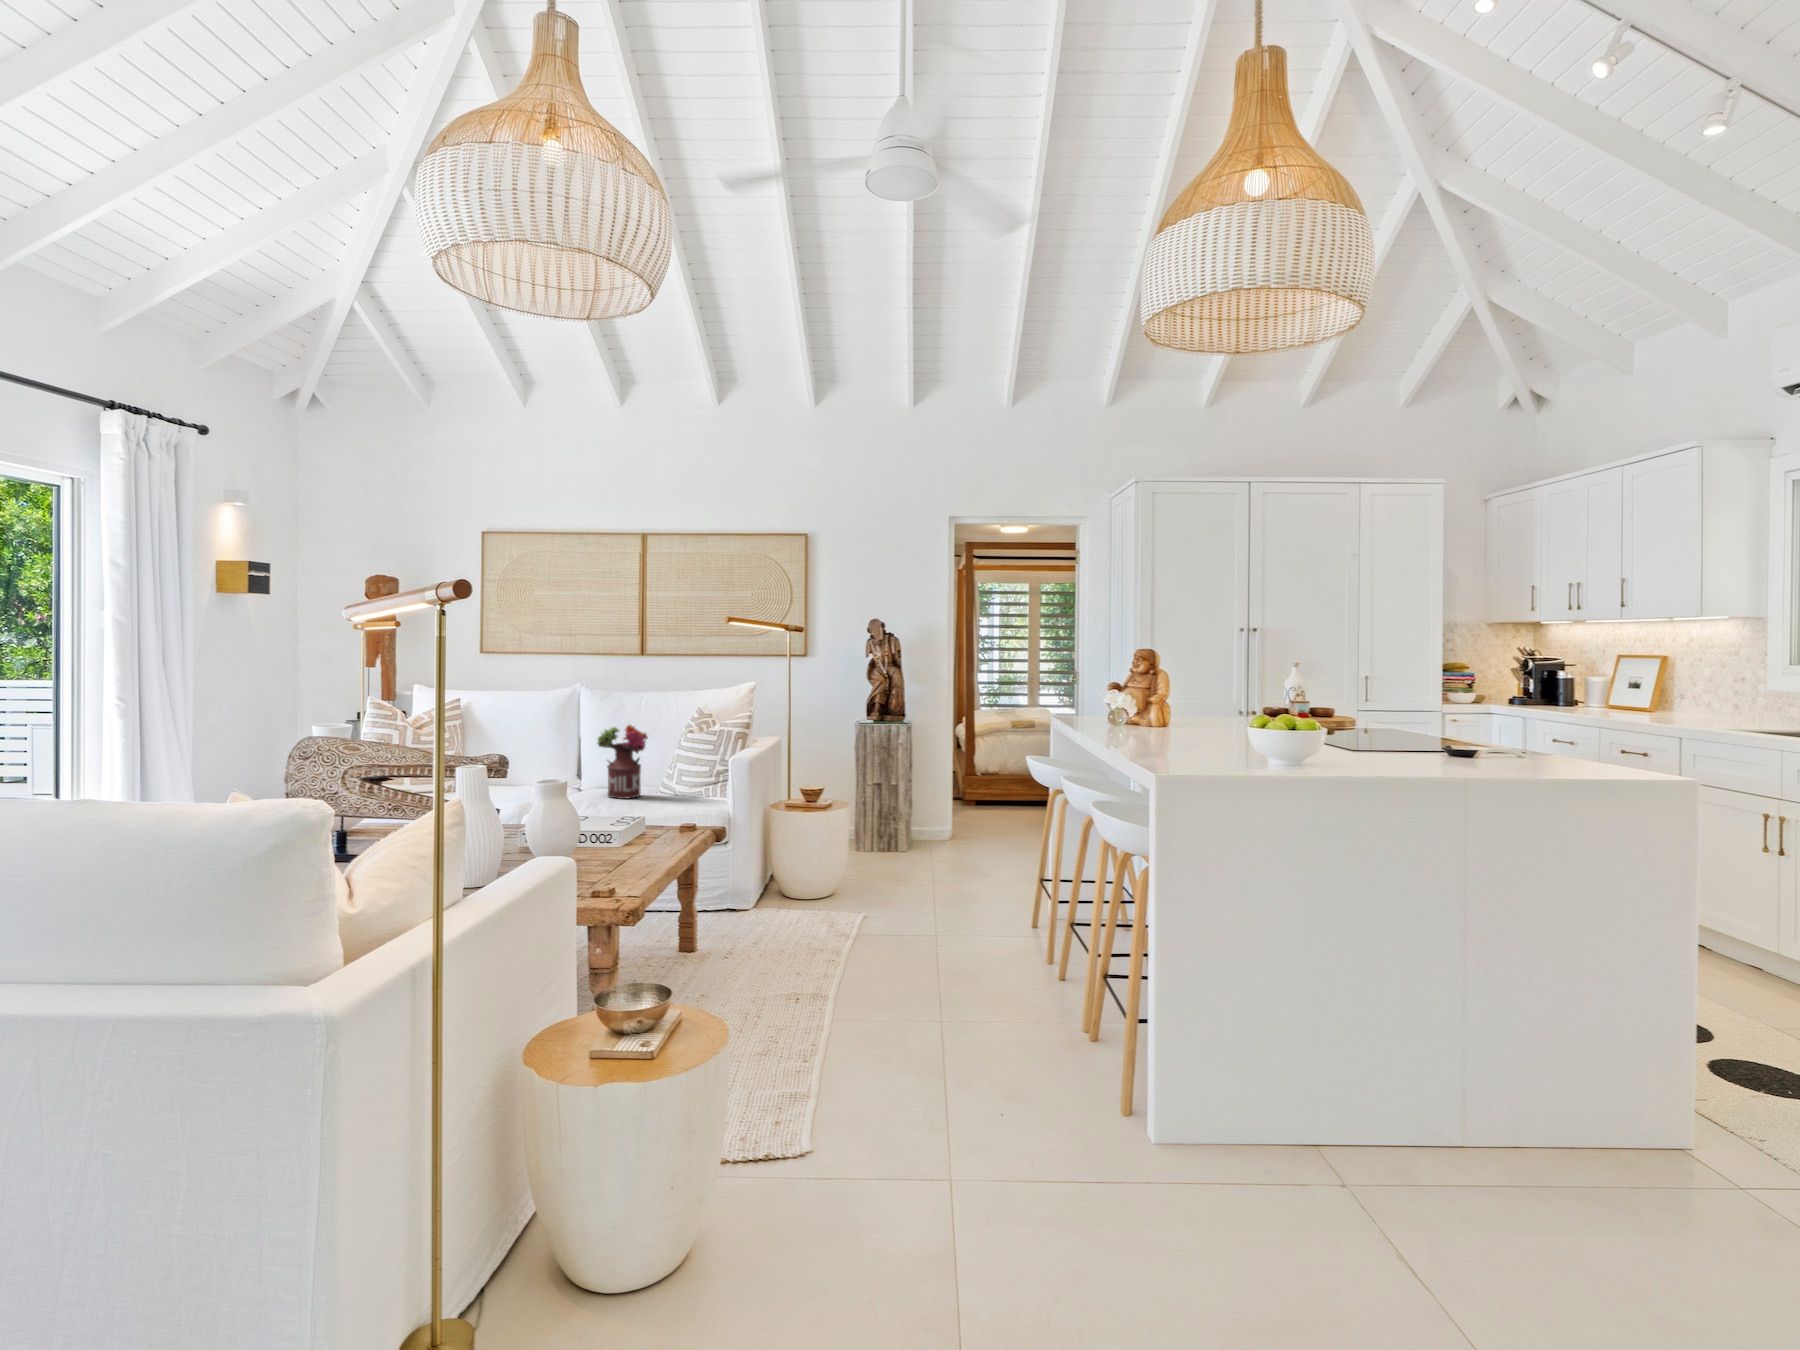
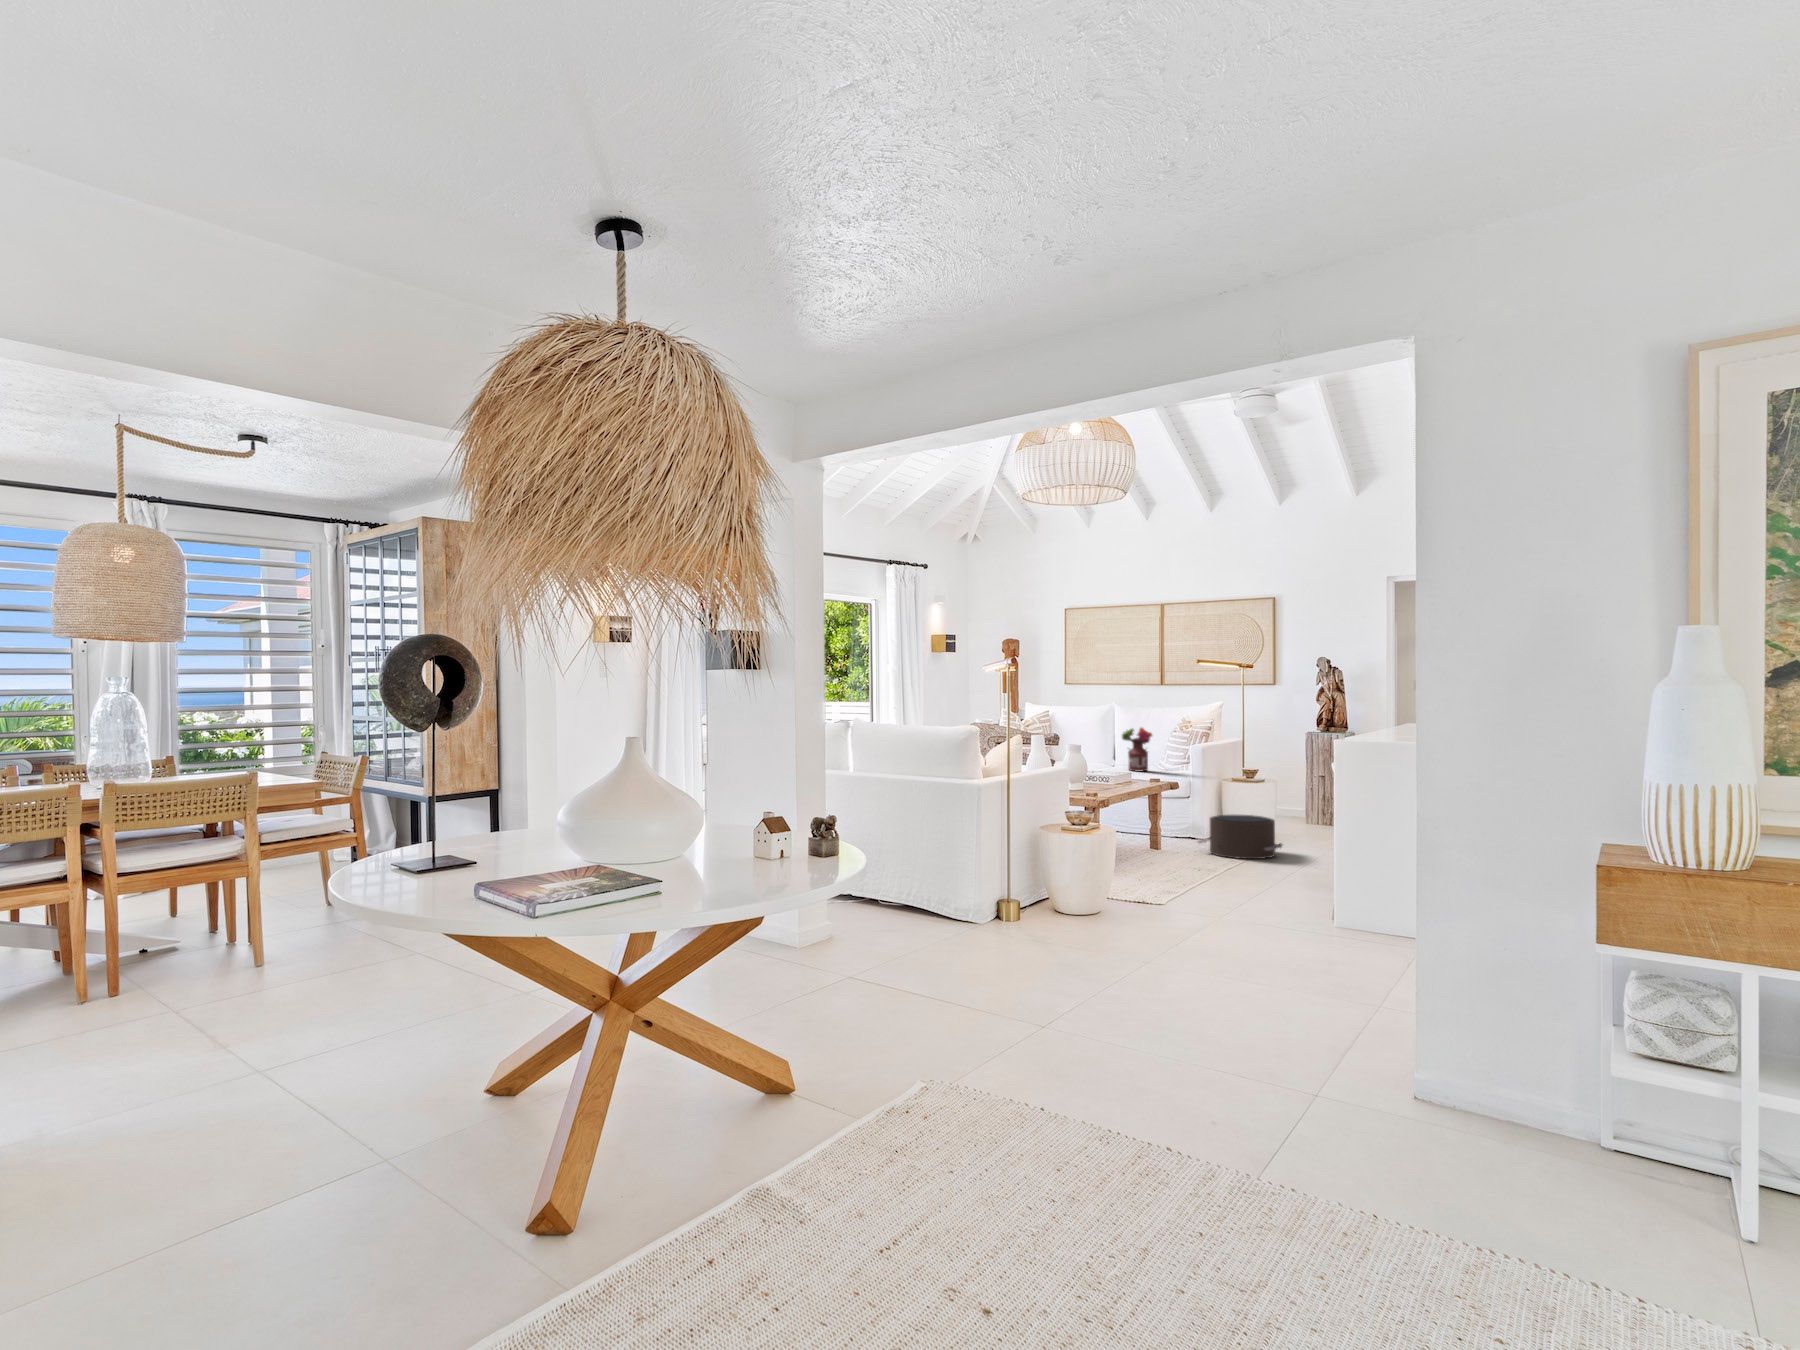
pouf: none [756,869,889,952] -> present [1198,815,1282,859]

